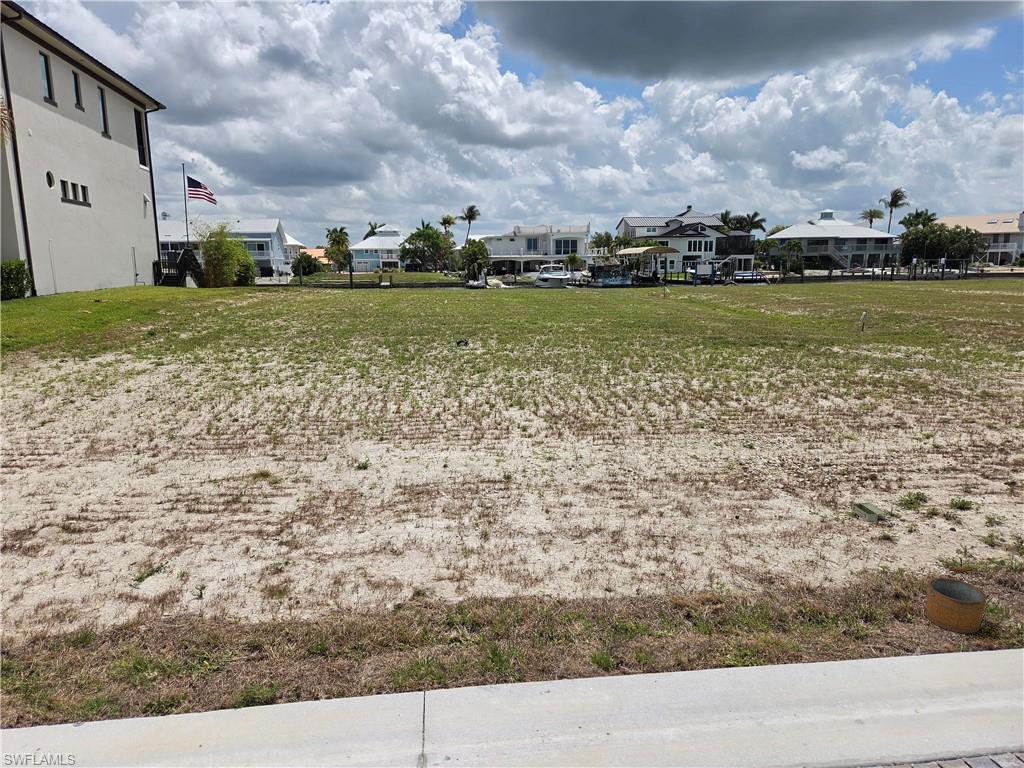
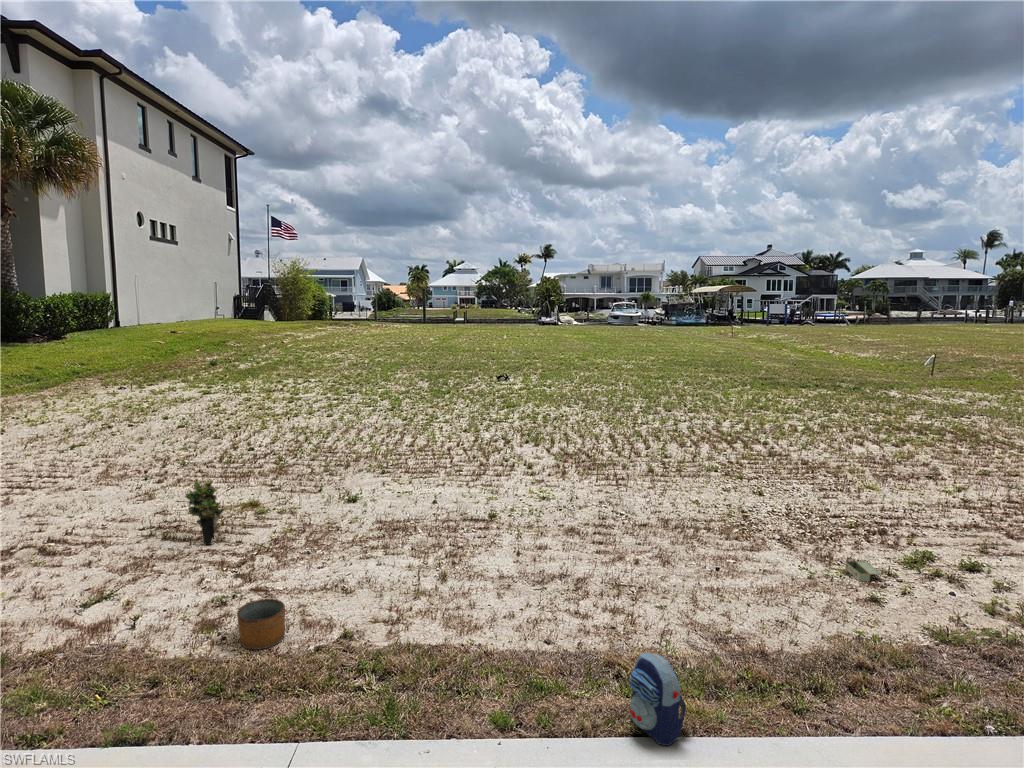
potted plant: none [204,450,246,517] -> present [185,480,224,545]
bucket: present [925,567,987,633] -> present [237,588,285,650]
backpack: none [715,595,772,681] -> present [629,652,686,746]

